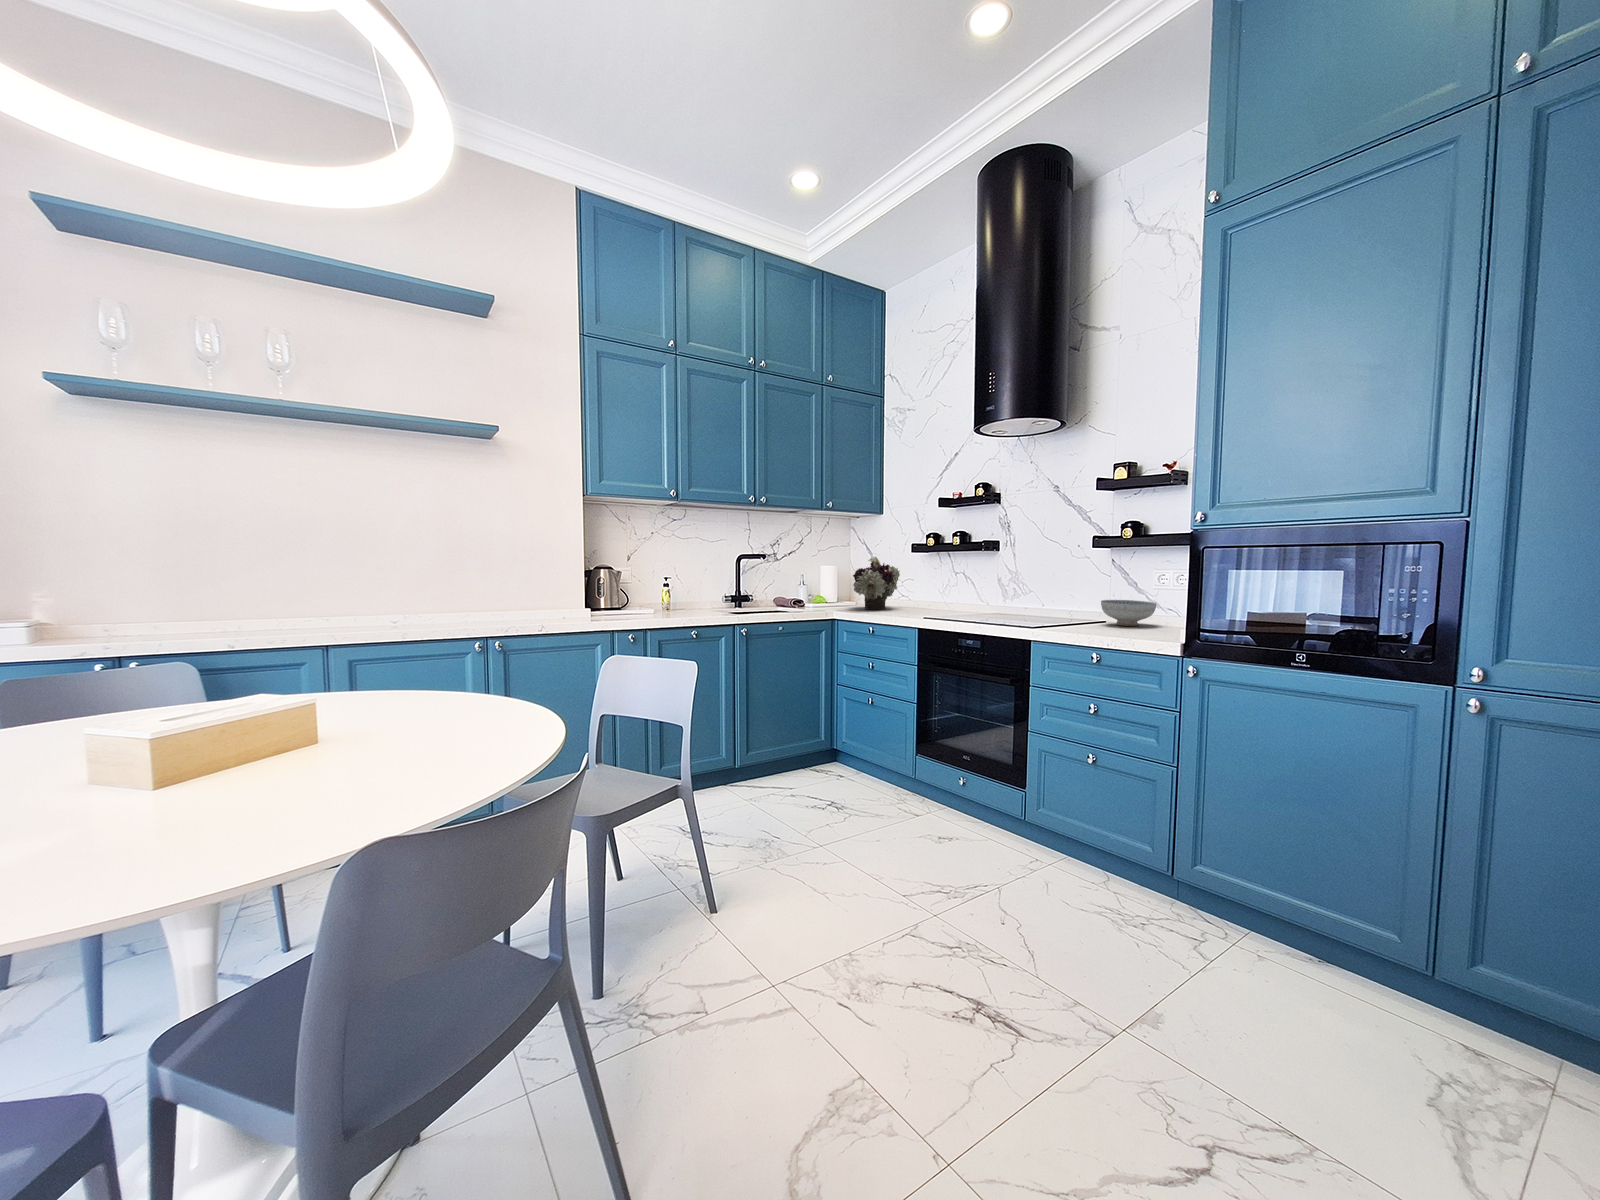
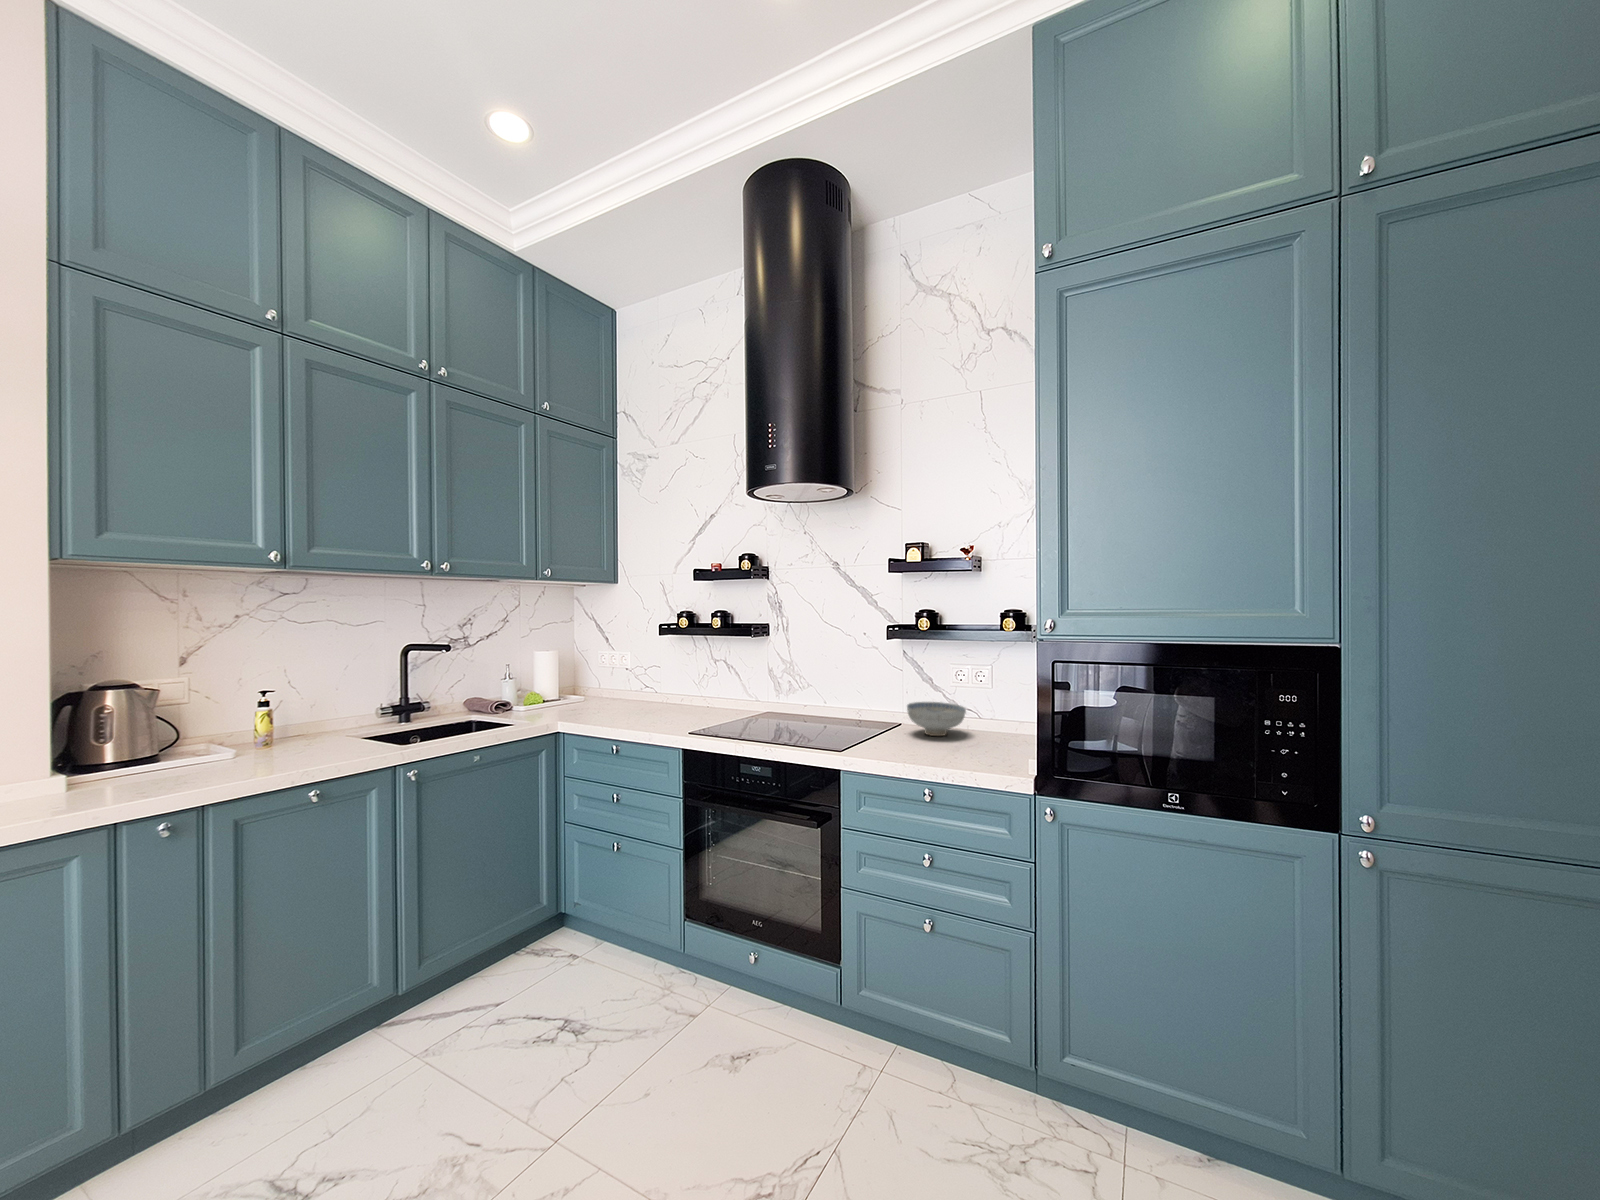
flower arrangement: present [853,557,900,610] -> none [585,643,649,716]

